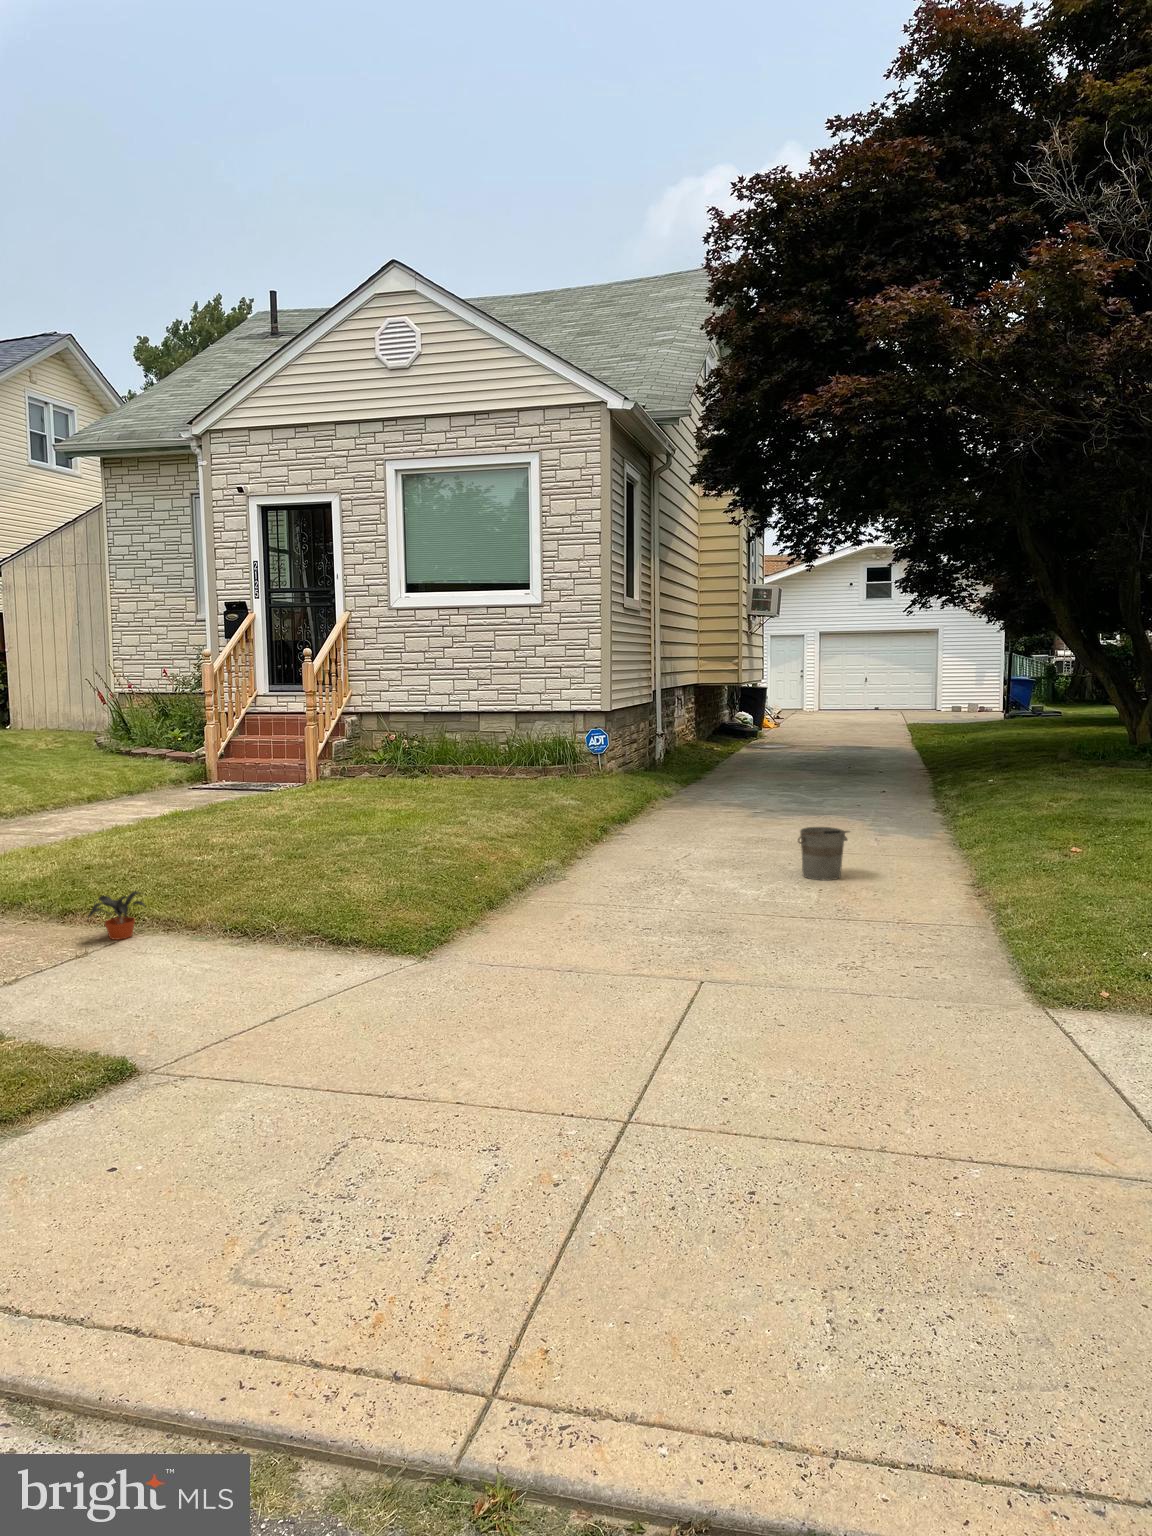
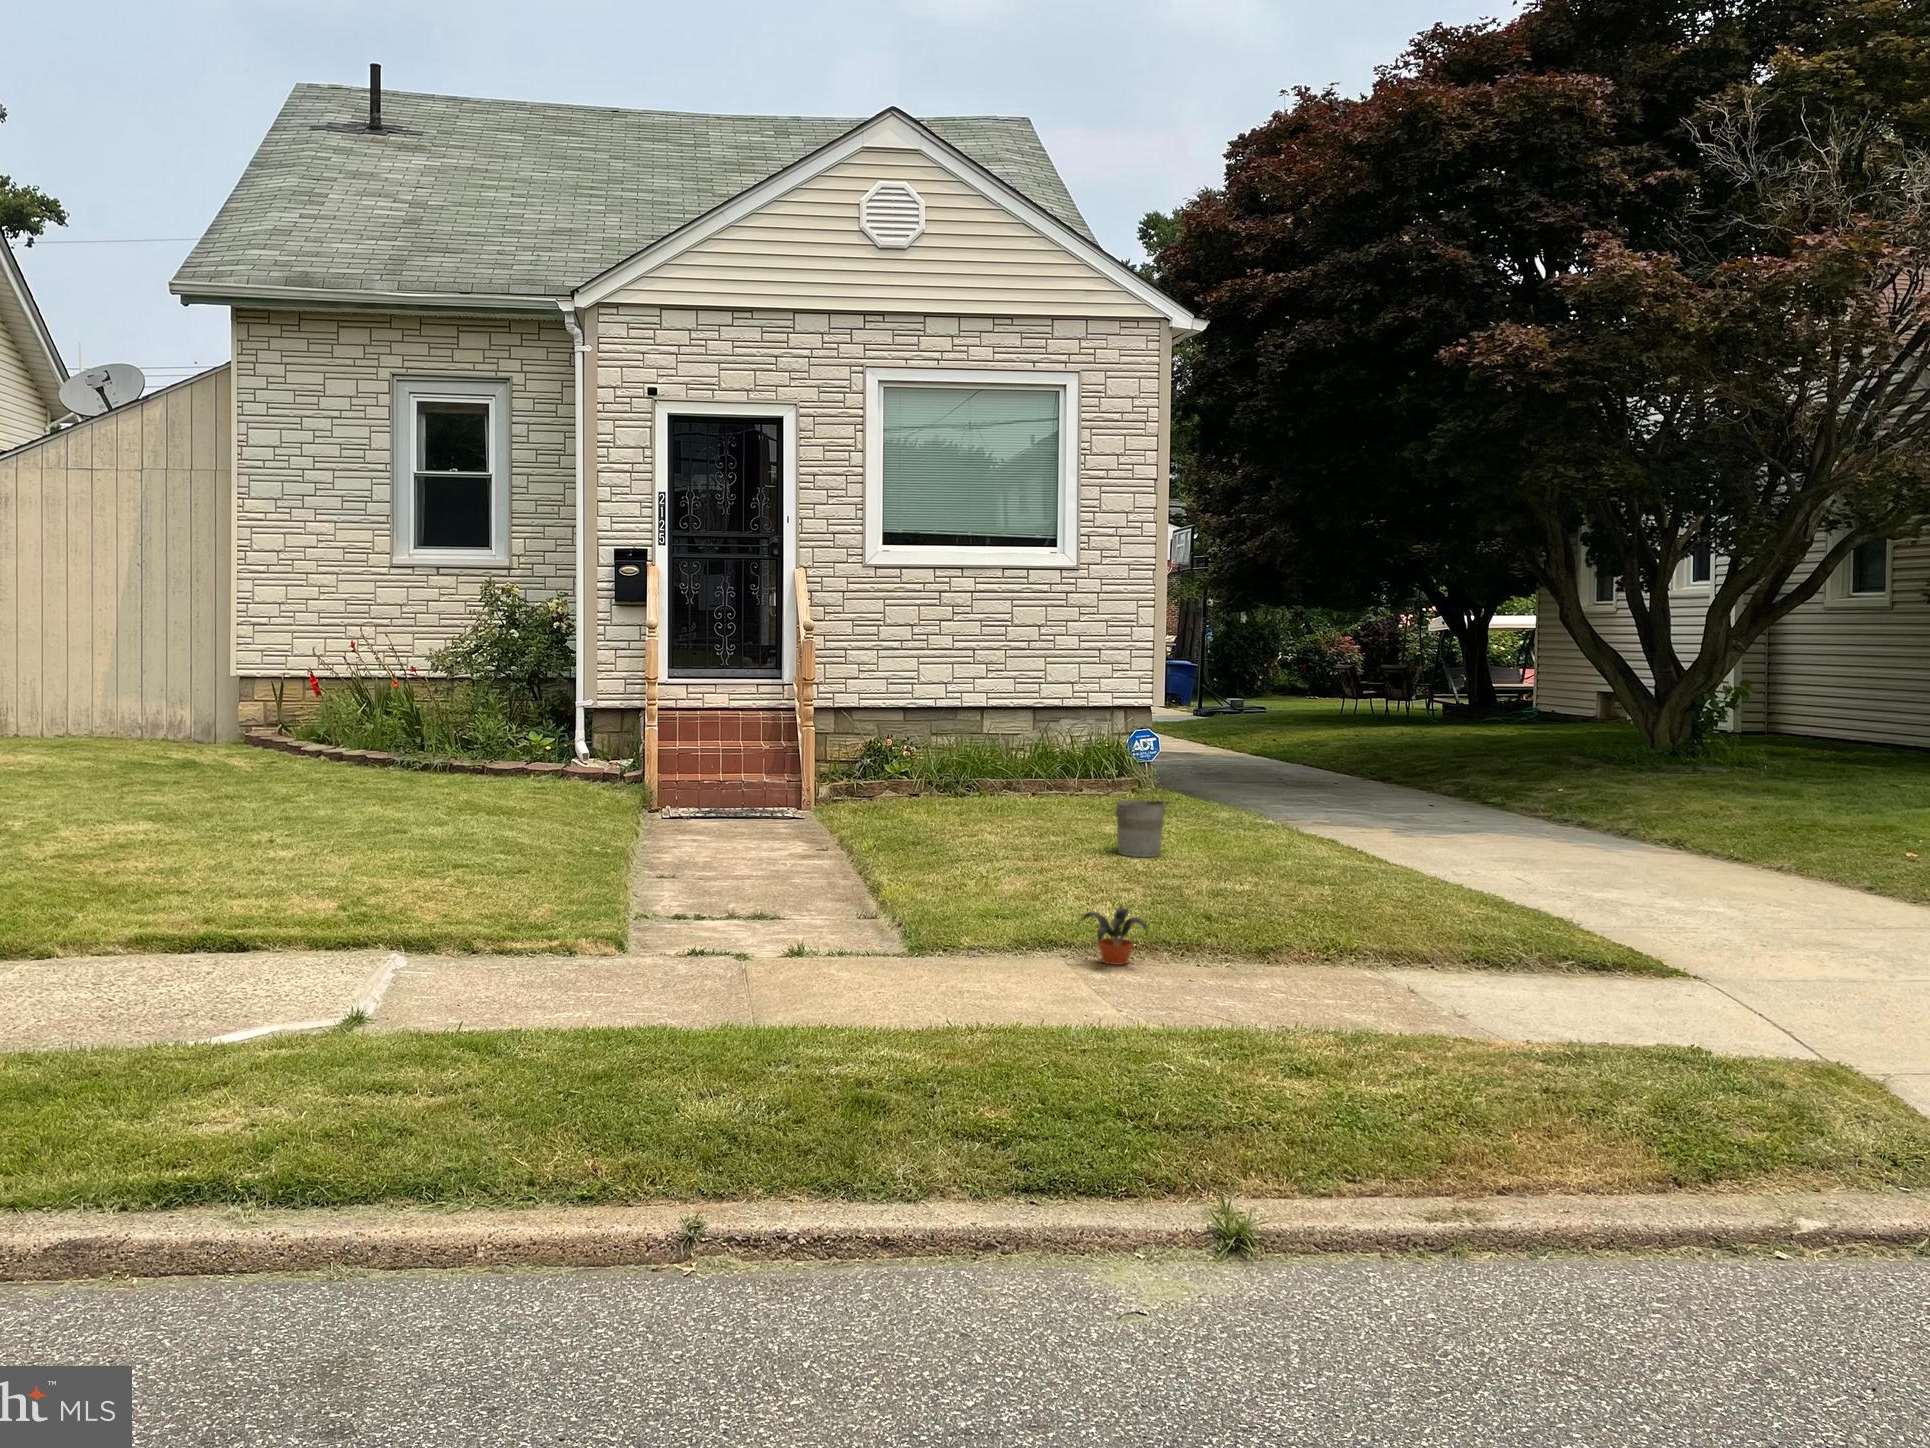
bucket: present [798,827,849,880] -> present [1115,800,1170,857]

